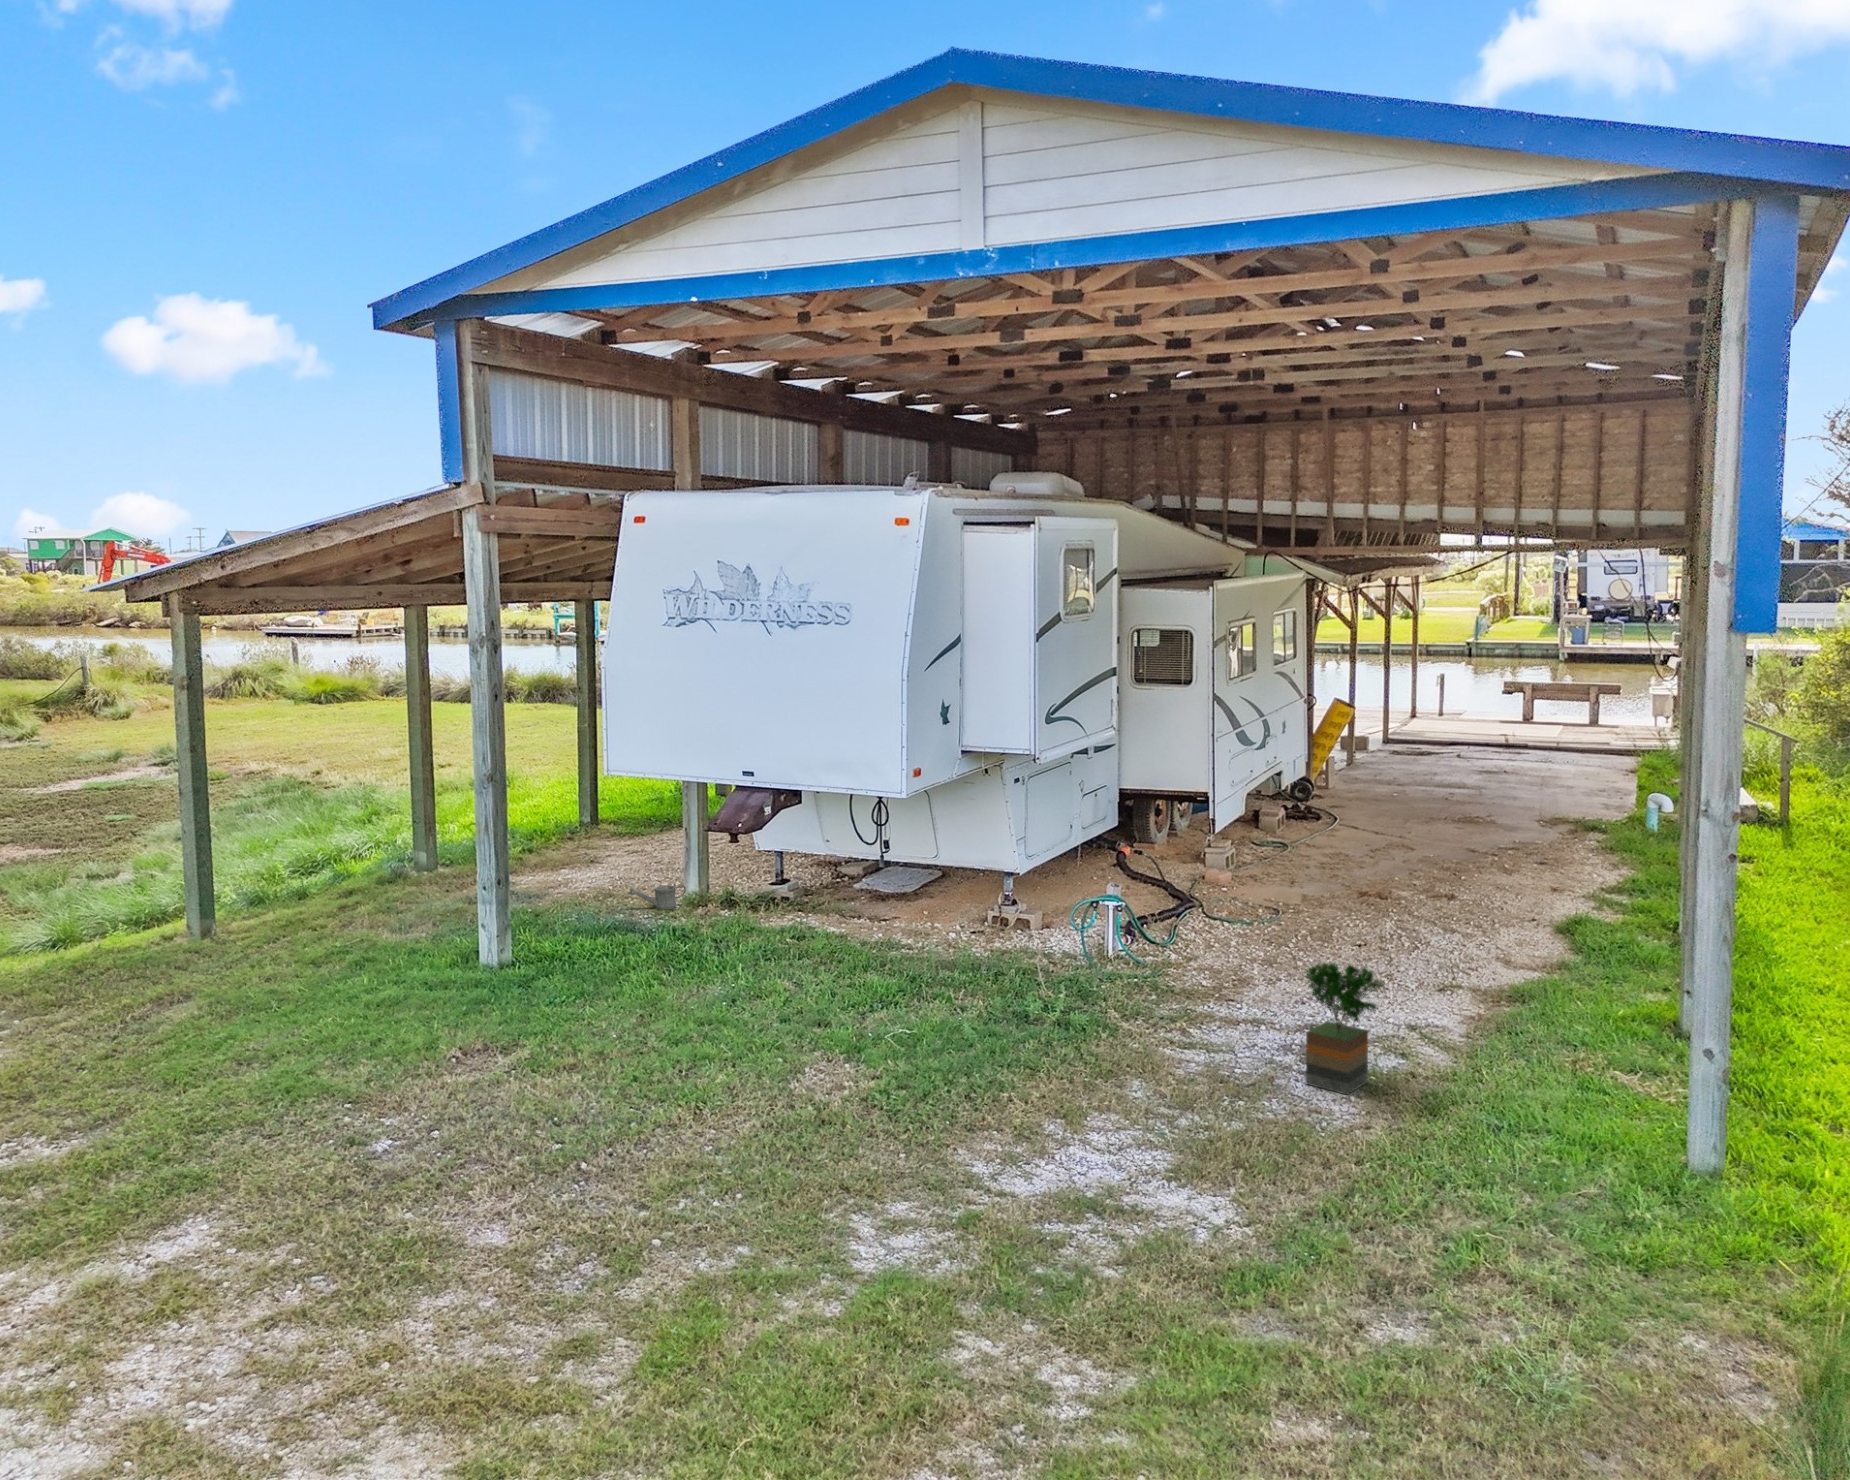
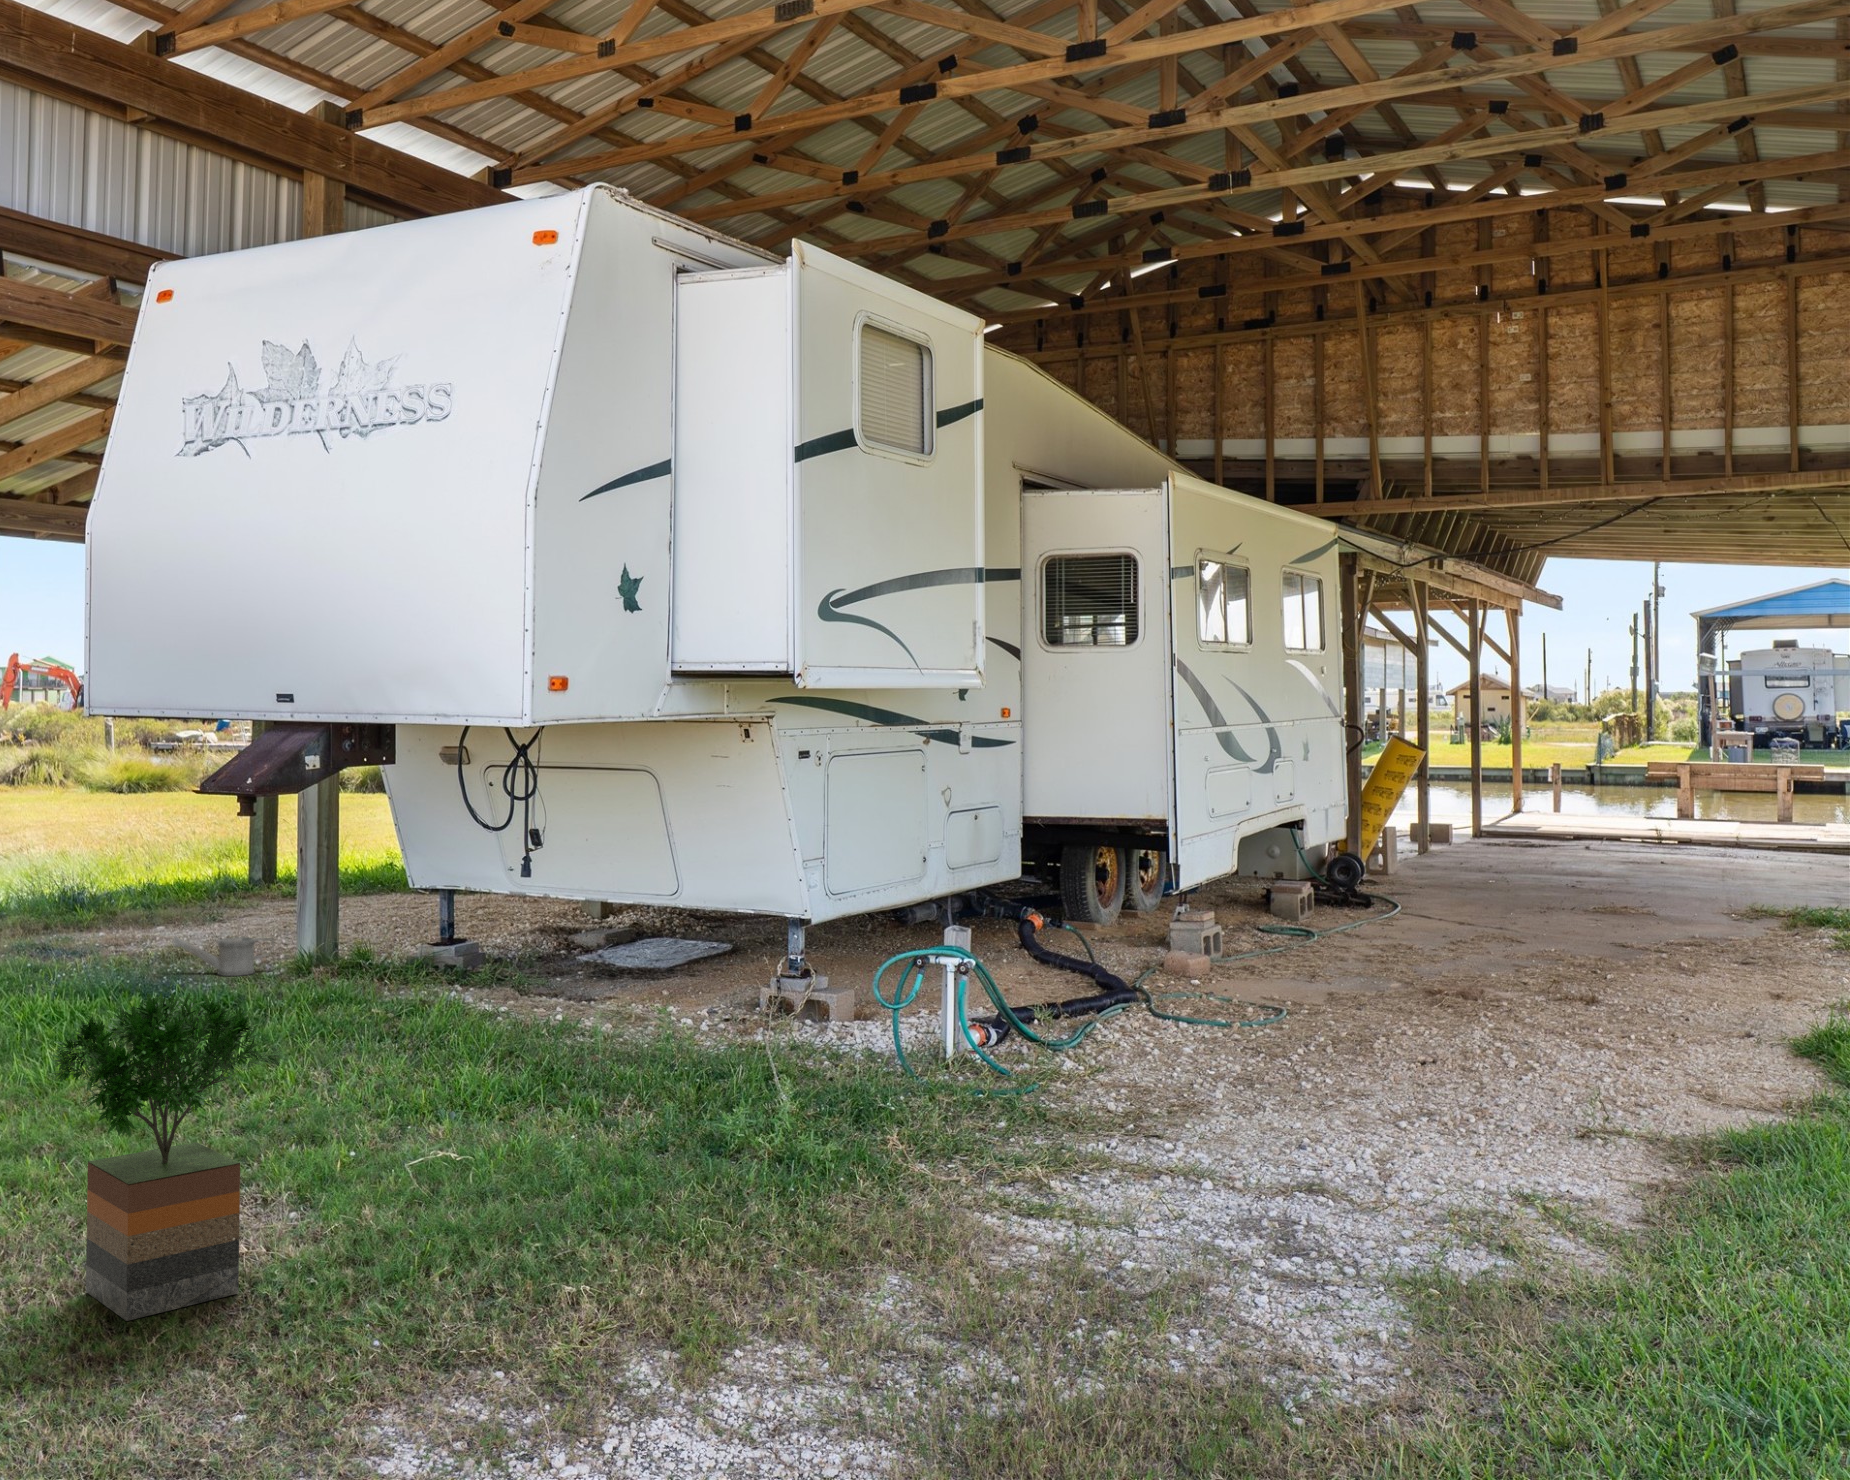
potted tree: present [1306,963,1383,1094] -> present [51,993,285,1321]

